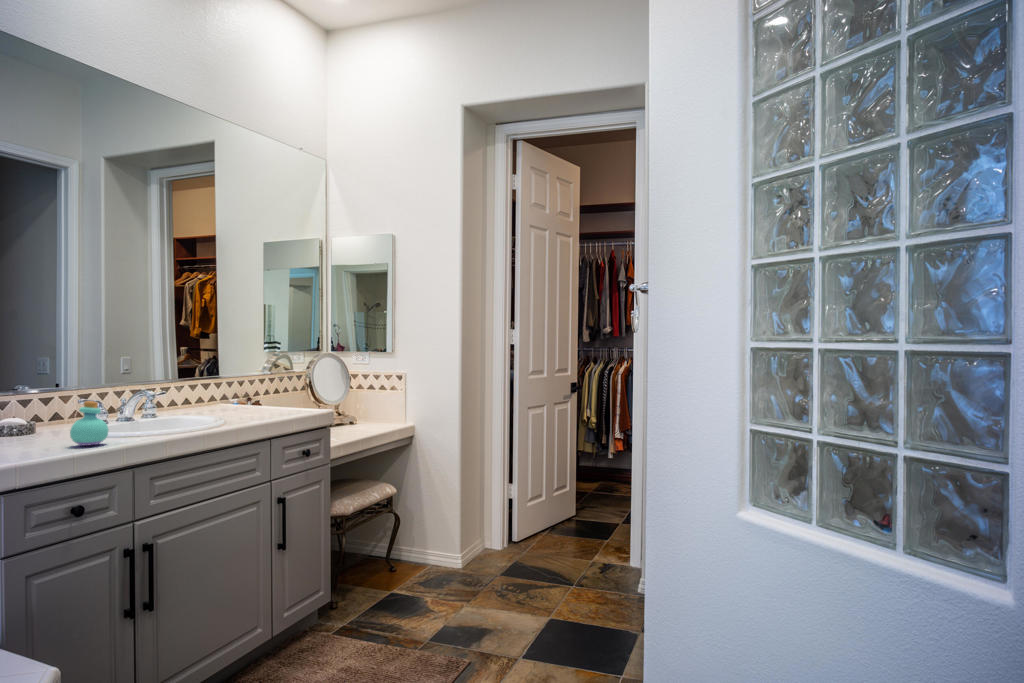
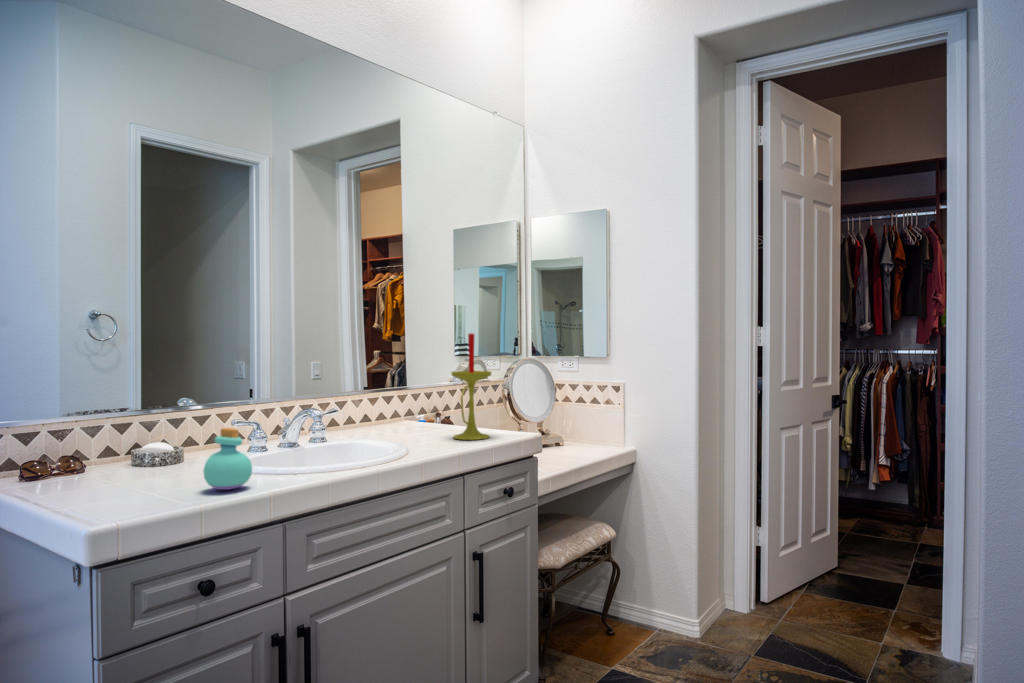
candle: none [261,331,295,415] -> present [451,333,491,440]

